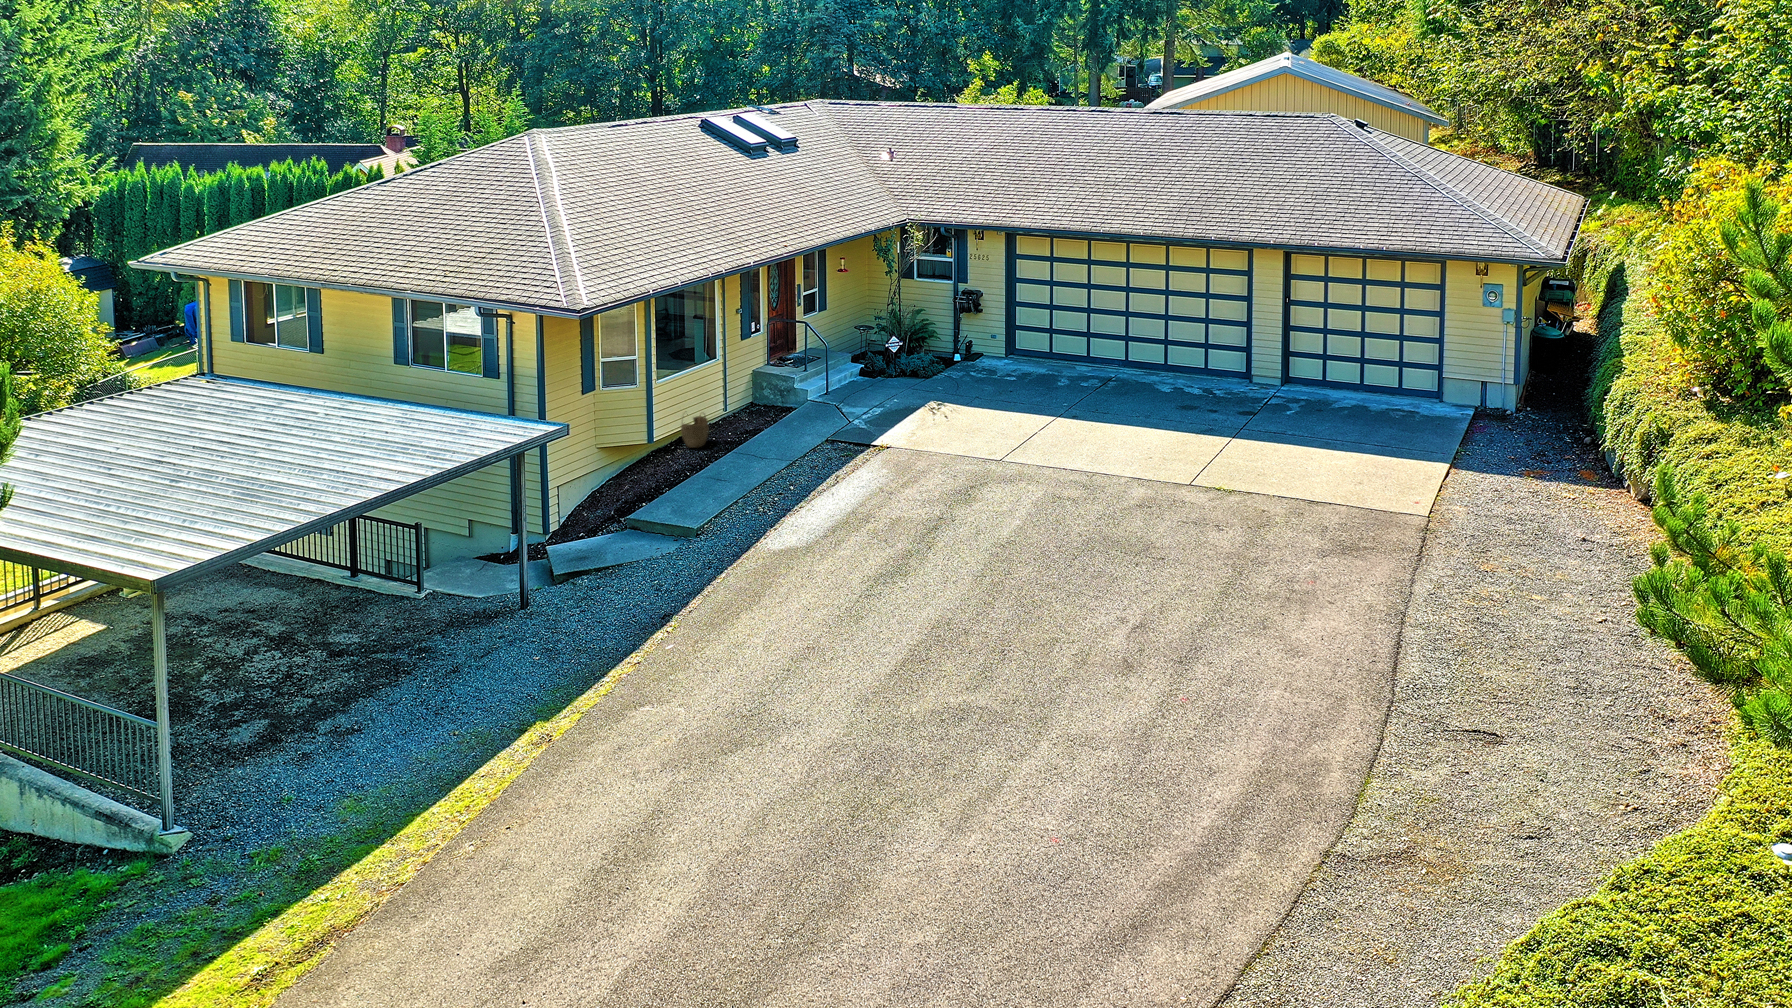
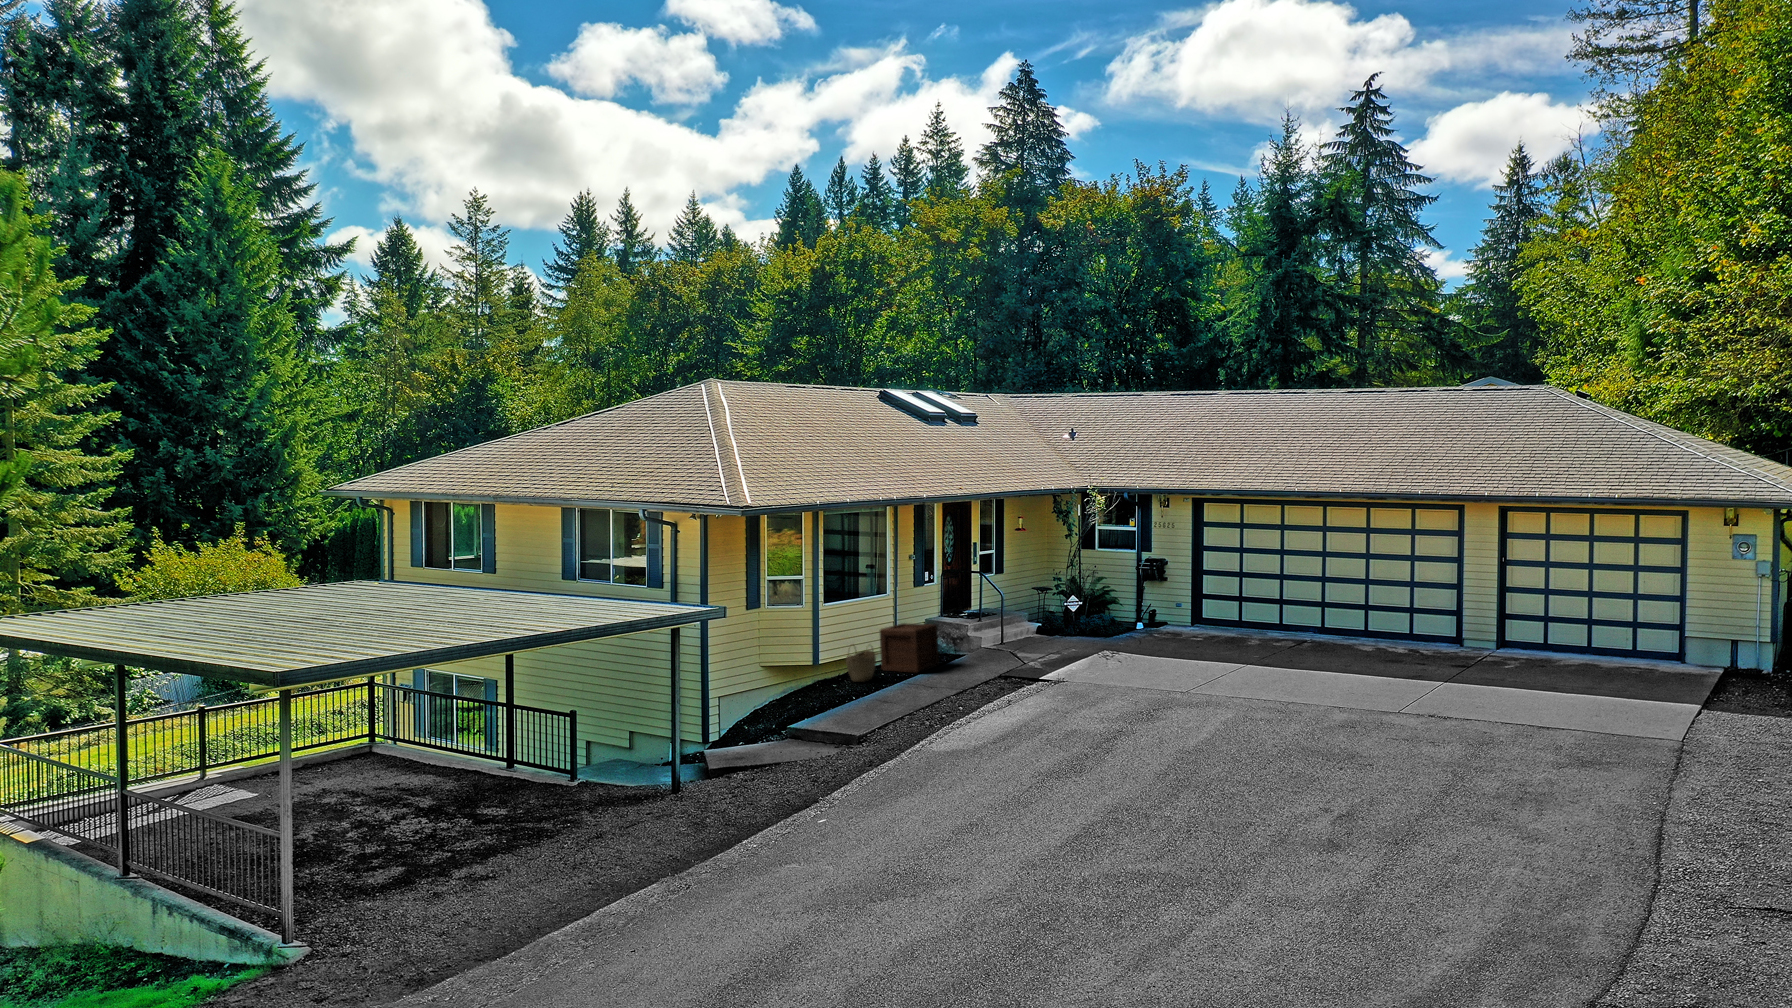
wooden crate: none [710,383,768,434] -> present [880,623,939,672]

